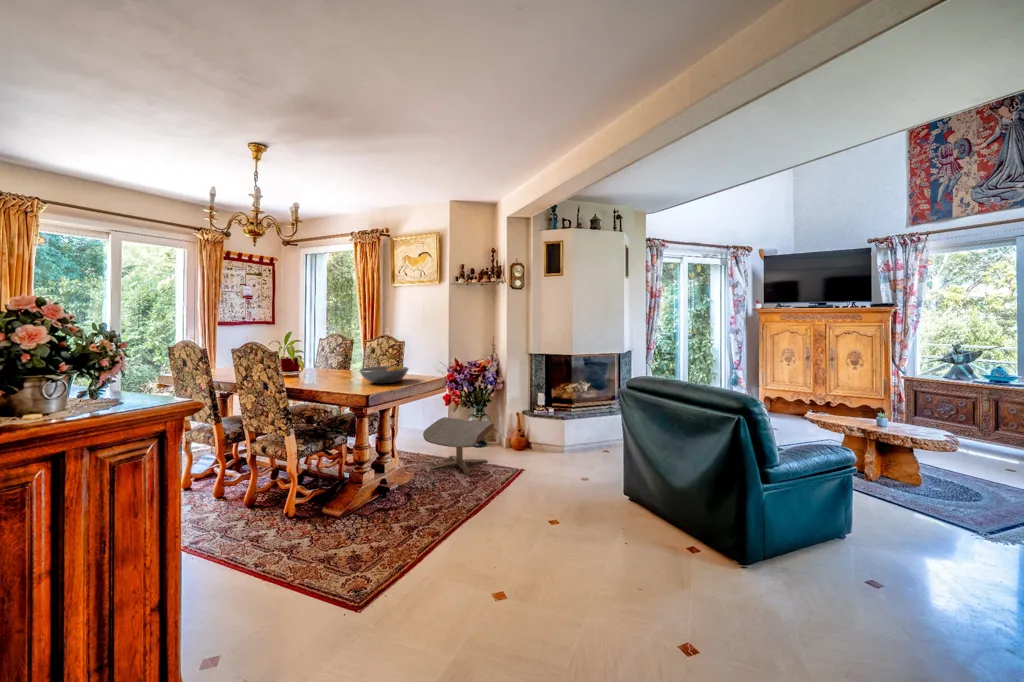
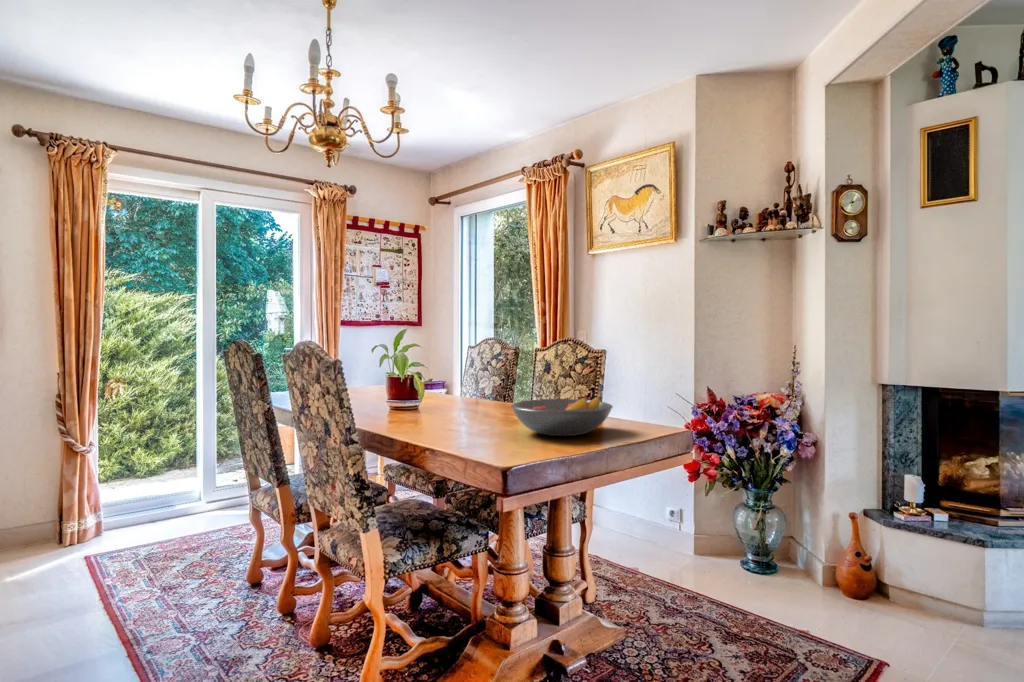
ottoman: present [423,417,494,475] -> none [642,508,802,653]

